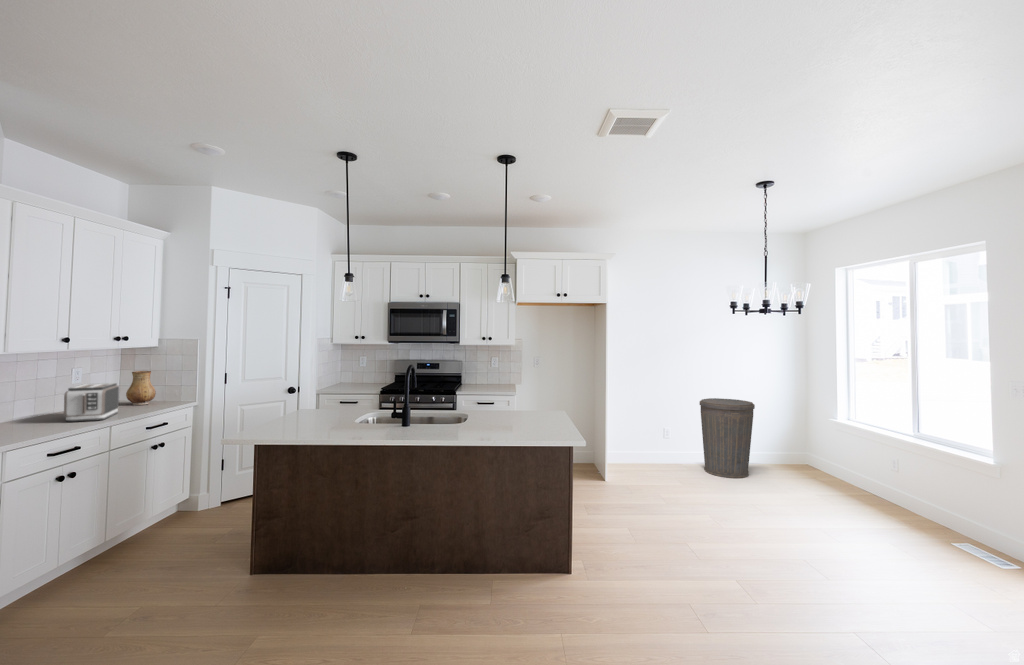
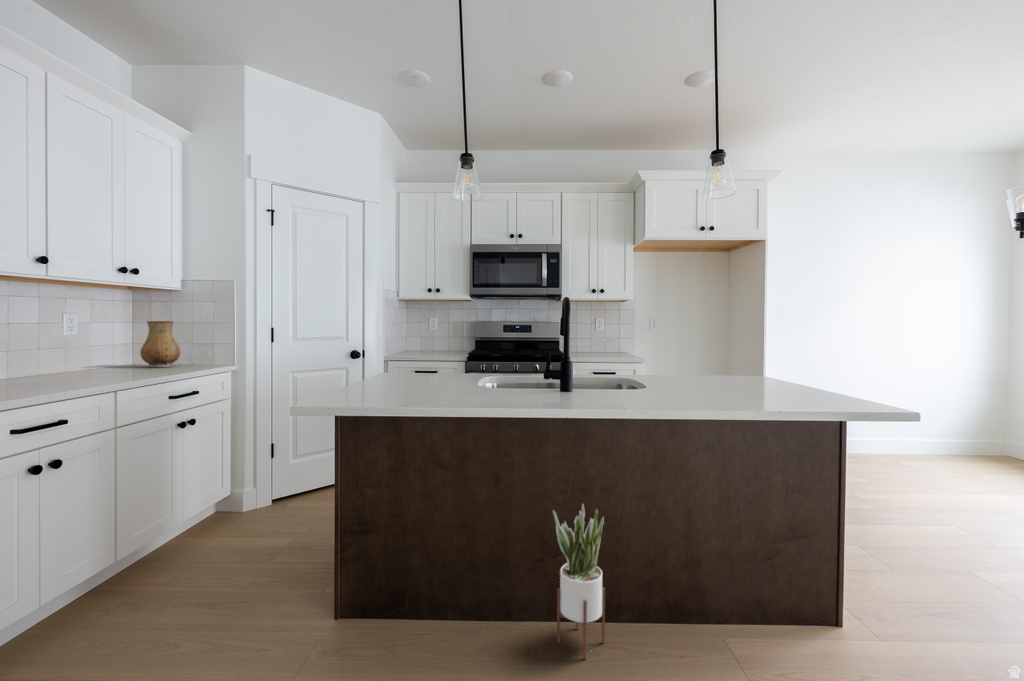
toaster: present [64,383,119,422] -> none [44,331,129,383]
trash can: present [700,398,755,478] -> none [873,369,961,472]
potted plant: none [382,498,420,593] -> present [553,504,605,659]

